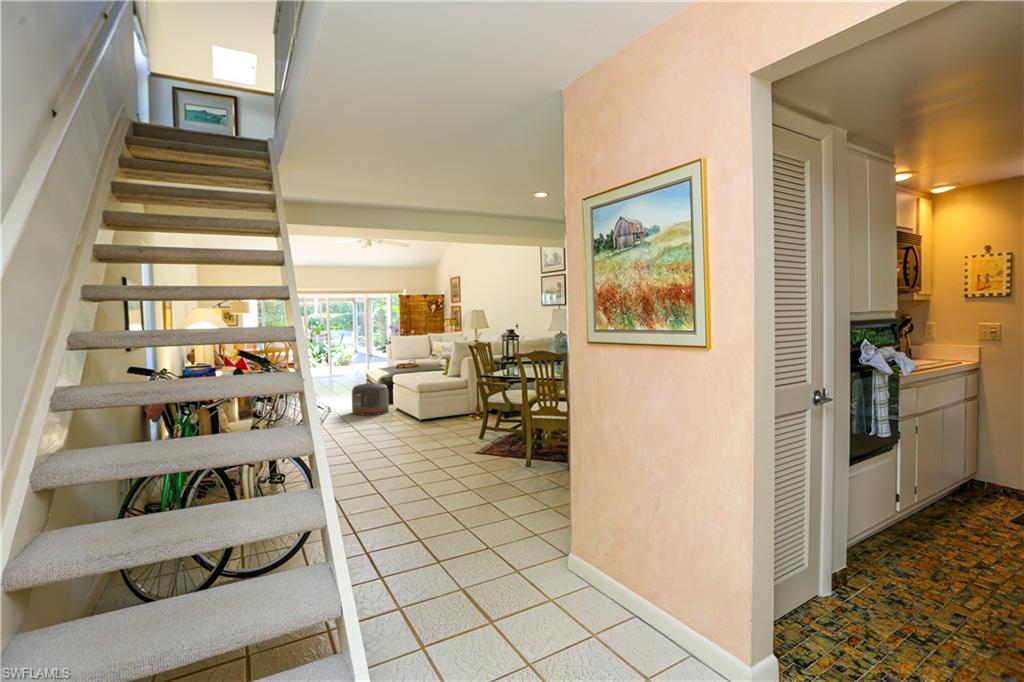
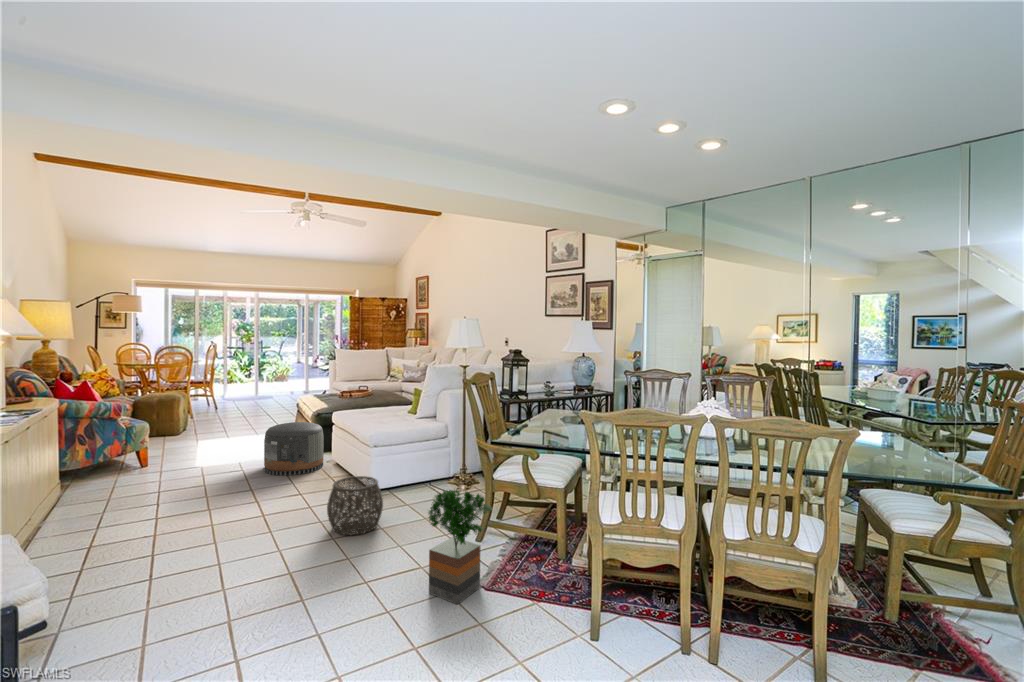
potted tree: none [448,401,481,455] -> present [428,490,492,604]
woven basket: none [396,406,427,436] -> present [327,476,383,535]

